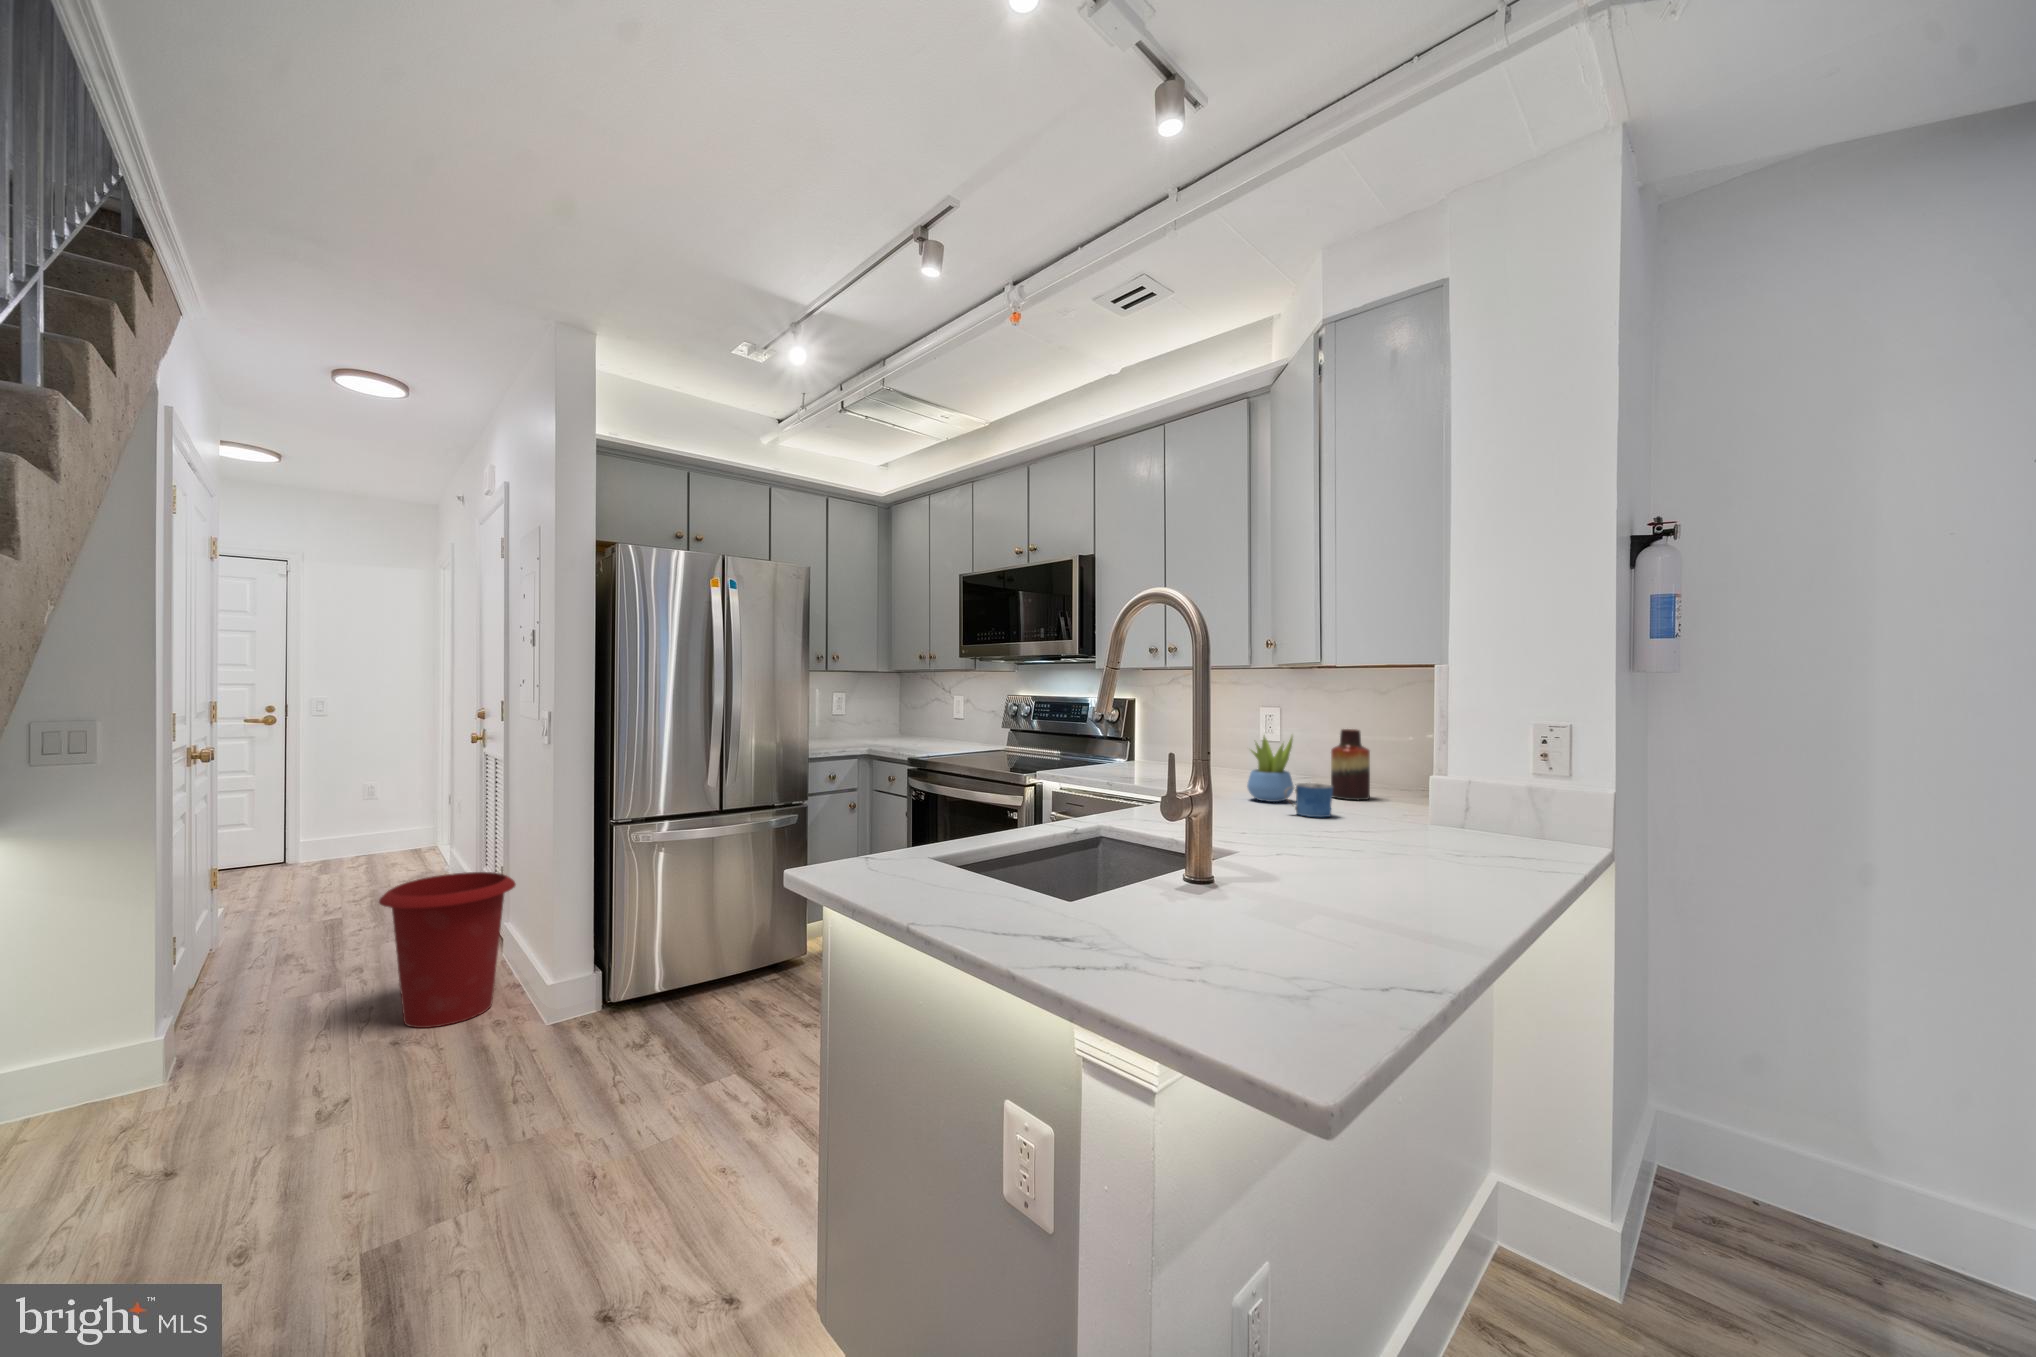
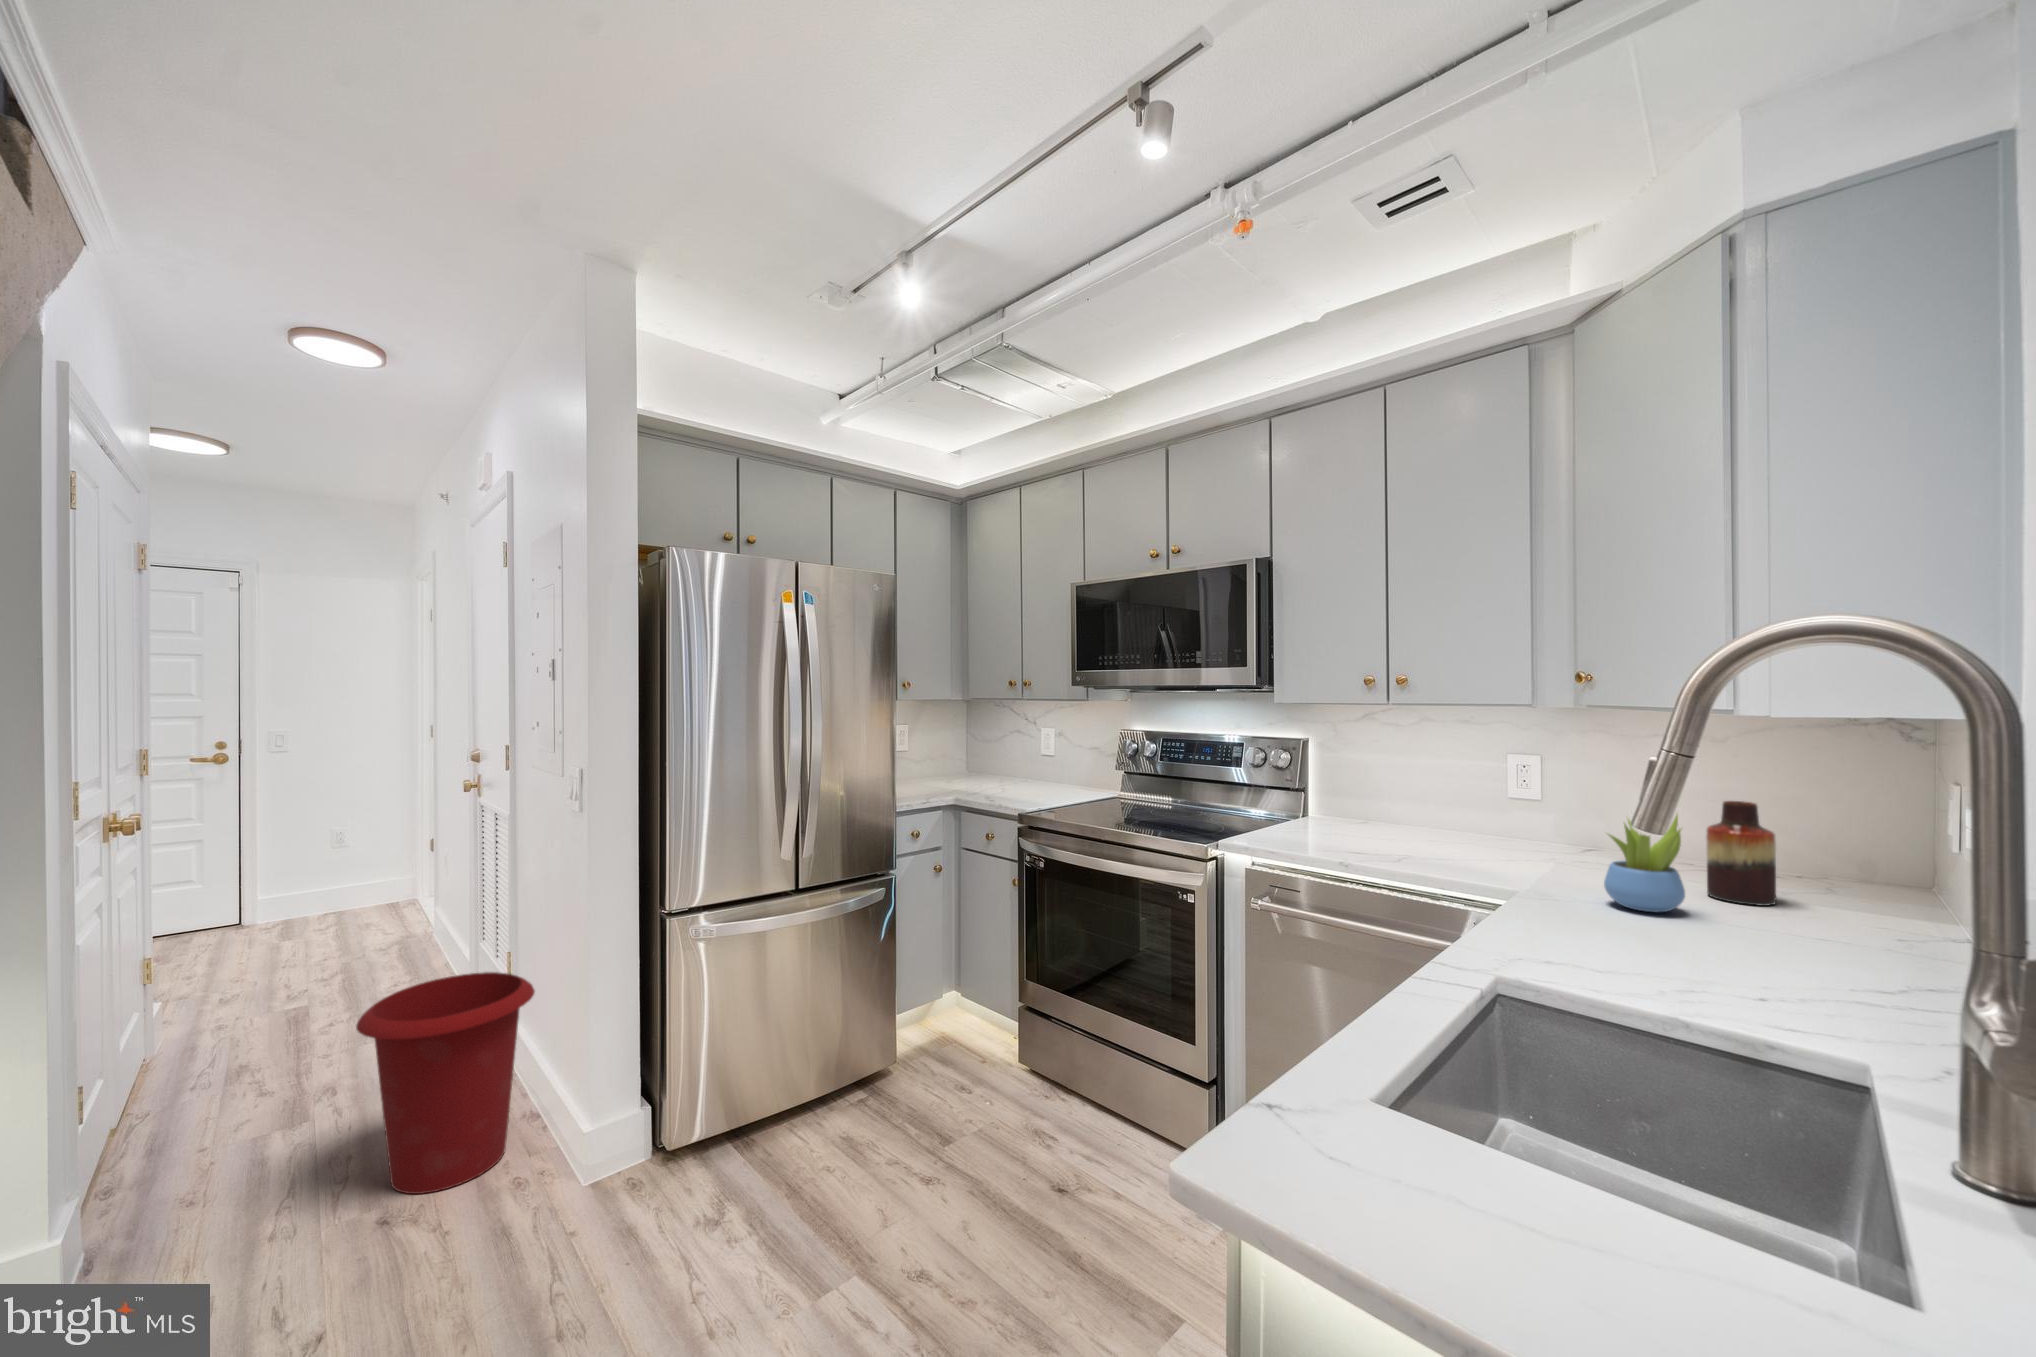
mug: present [1285,783,1333,817] -> none [1735,897,1823,958]

